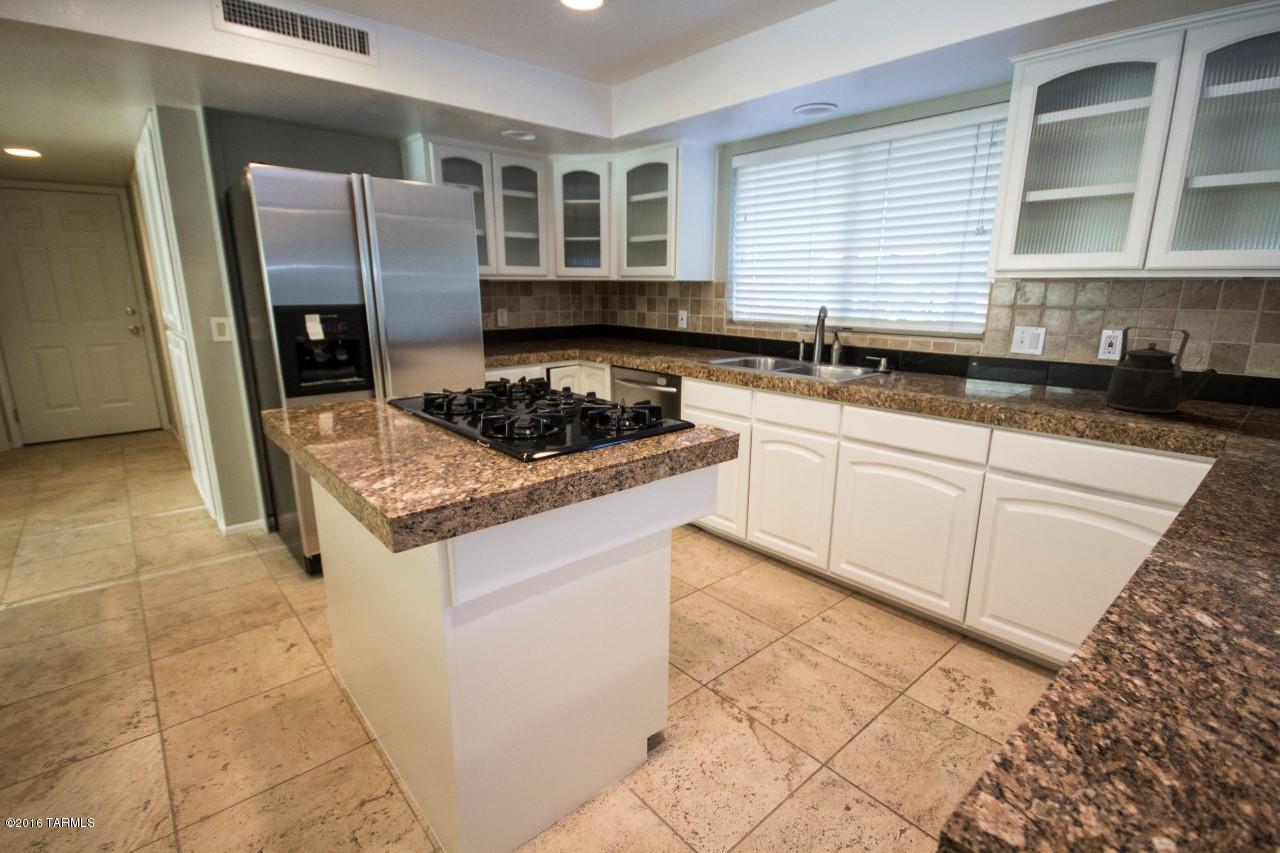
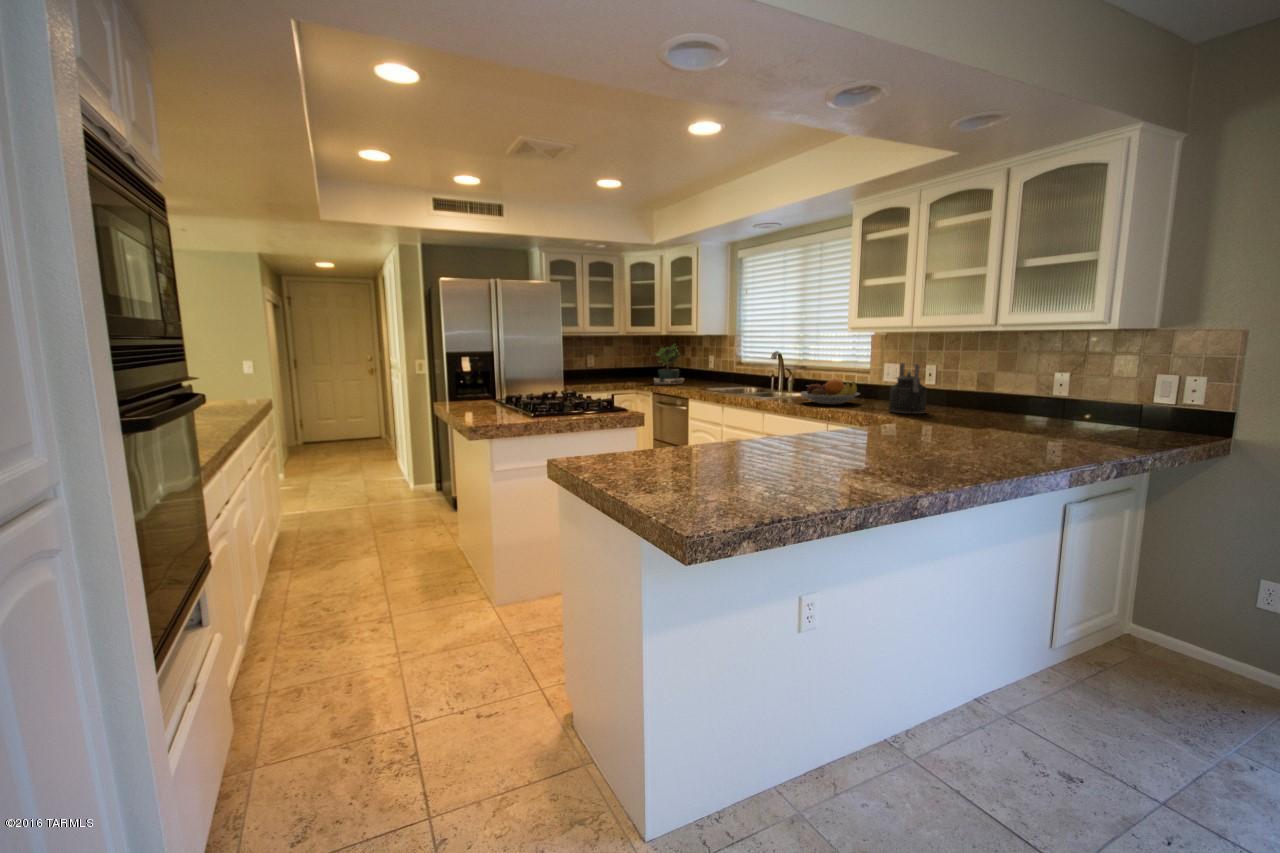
potted plant: none [607,293,649,354] -> present [654,345,684,384]
fruit bowl: none [913,351,1013,391] -> present [802,379,859,404]

